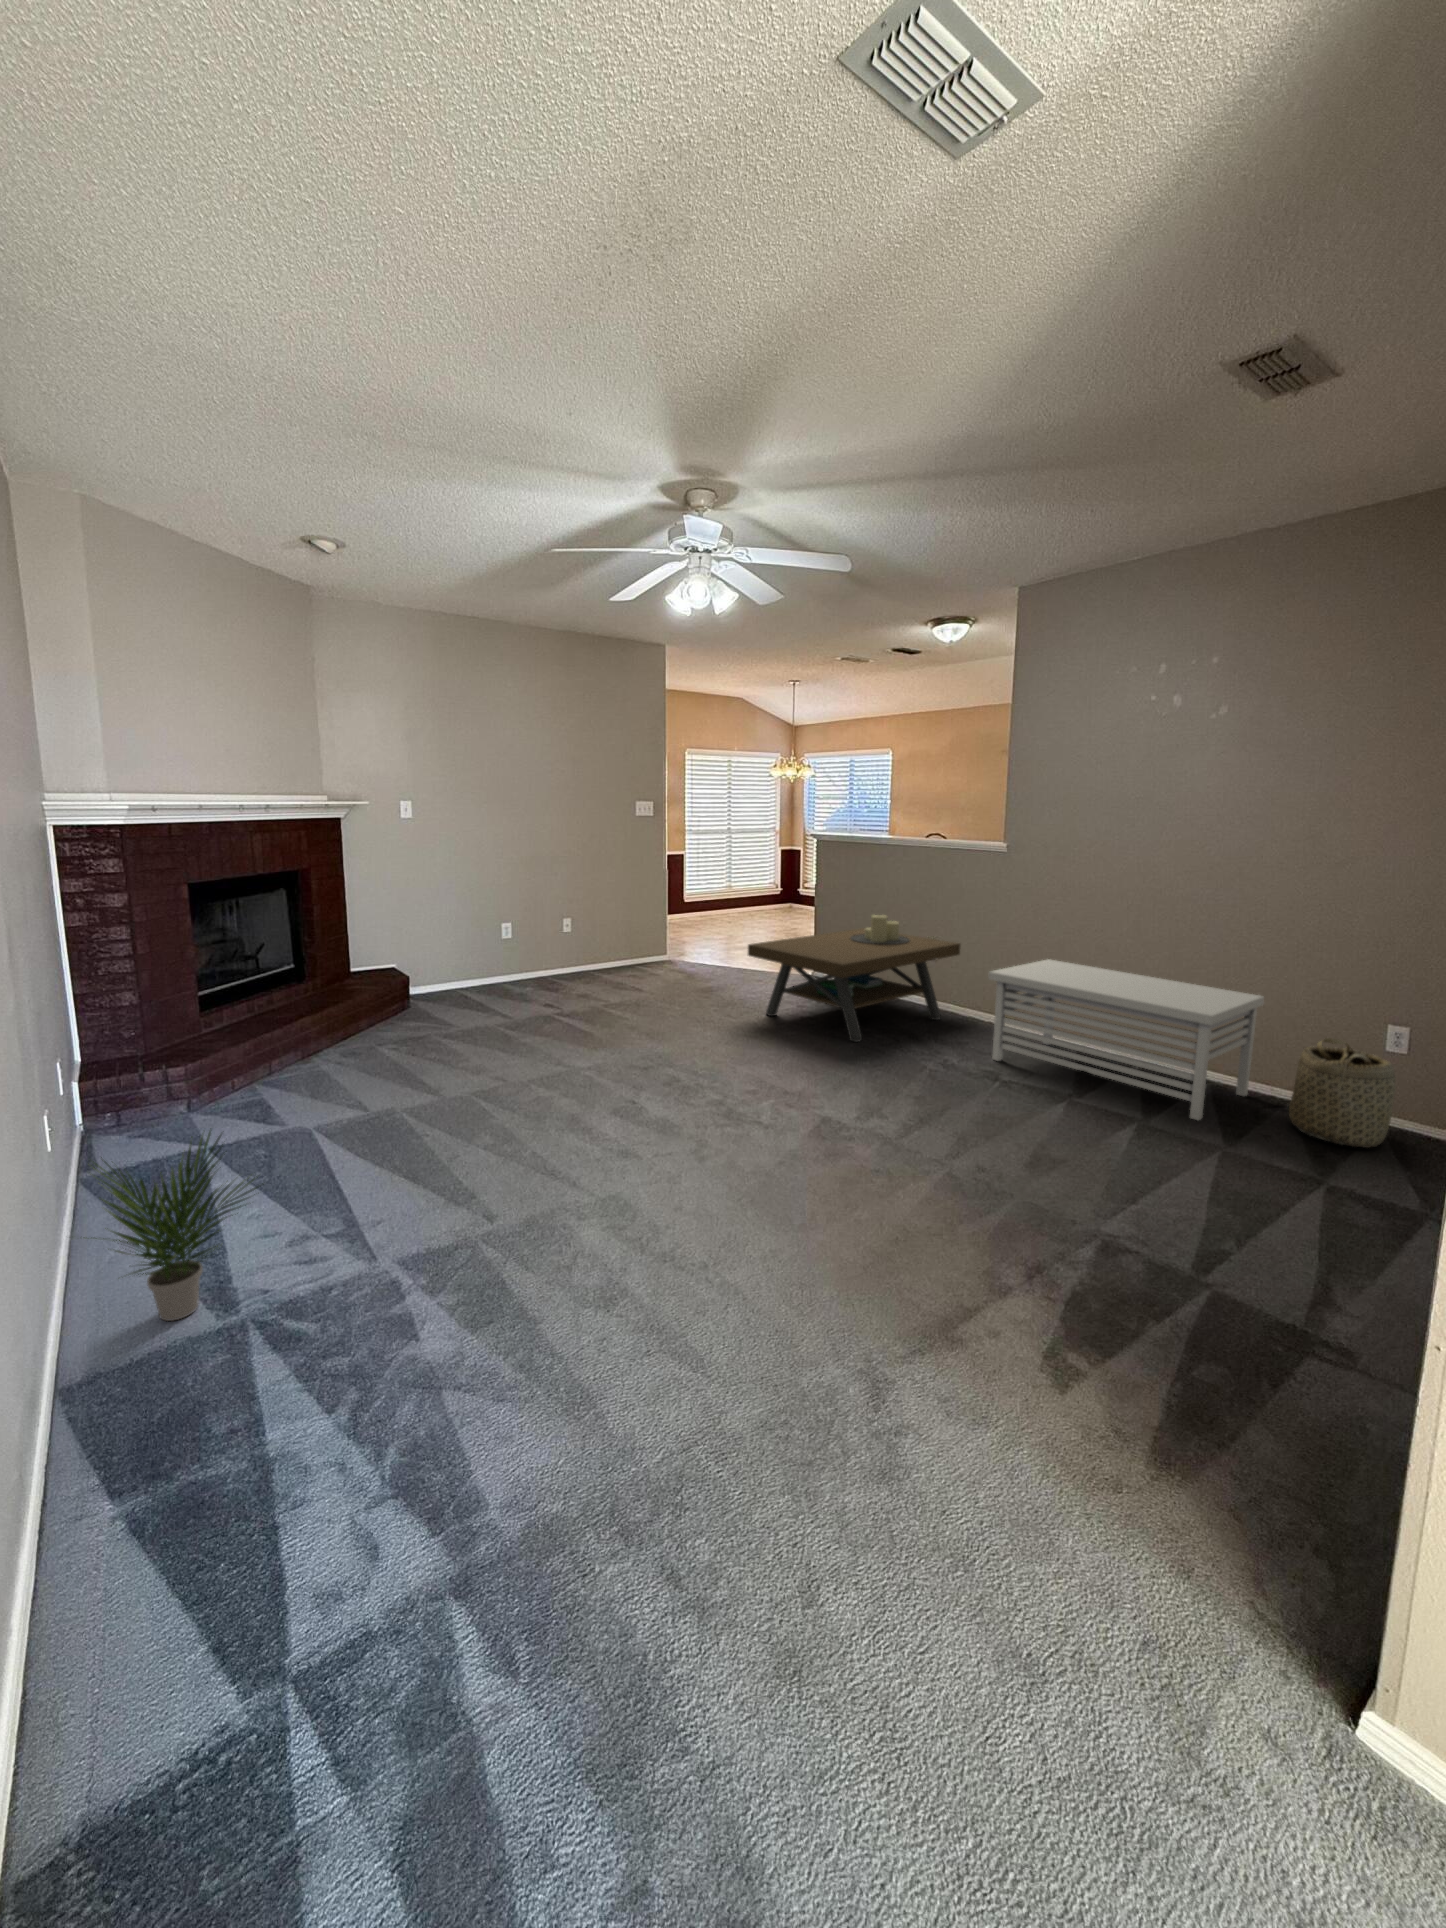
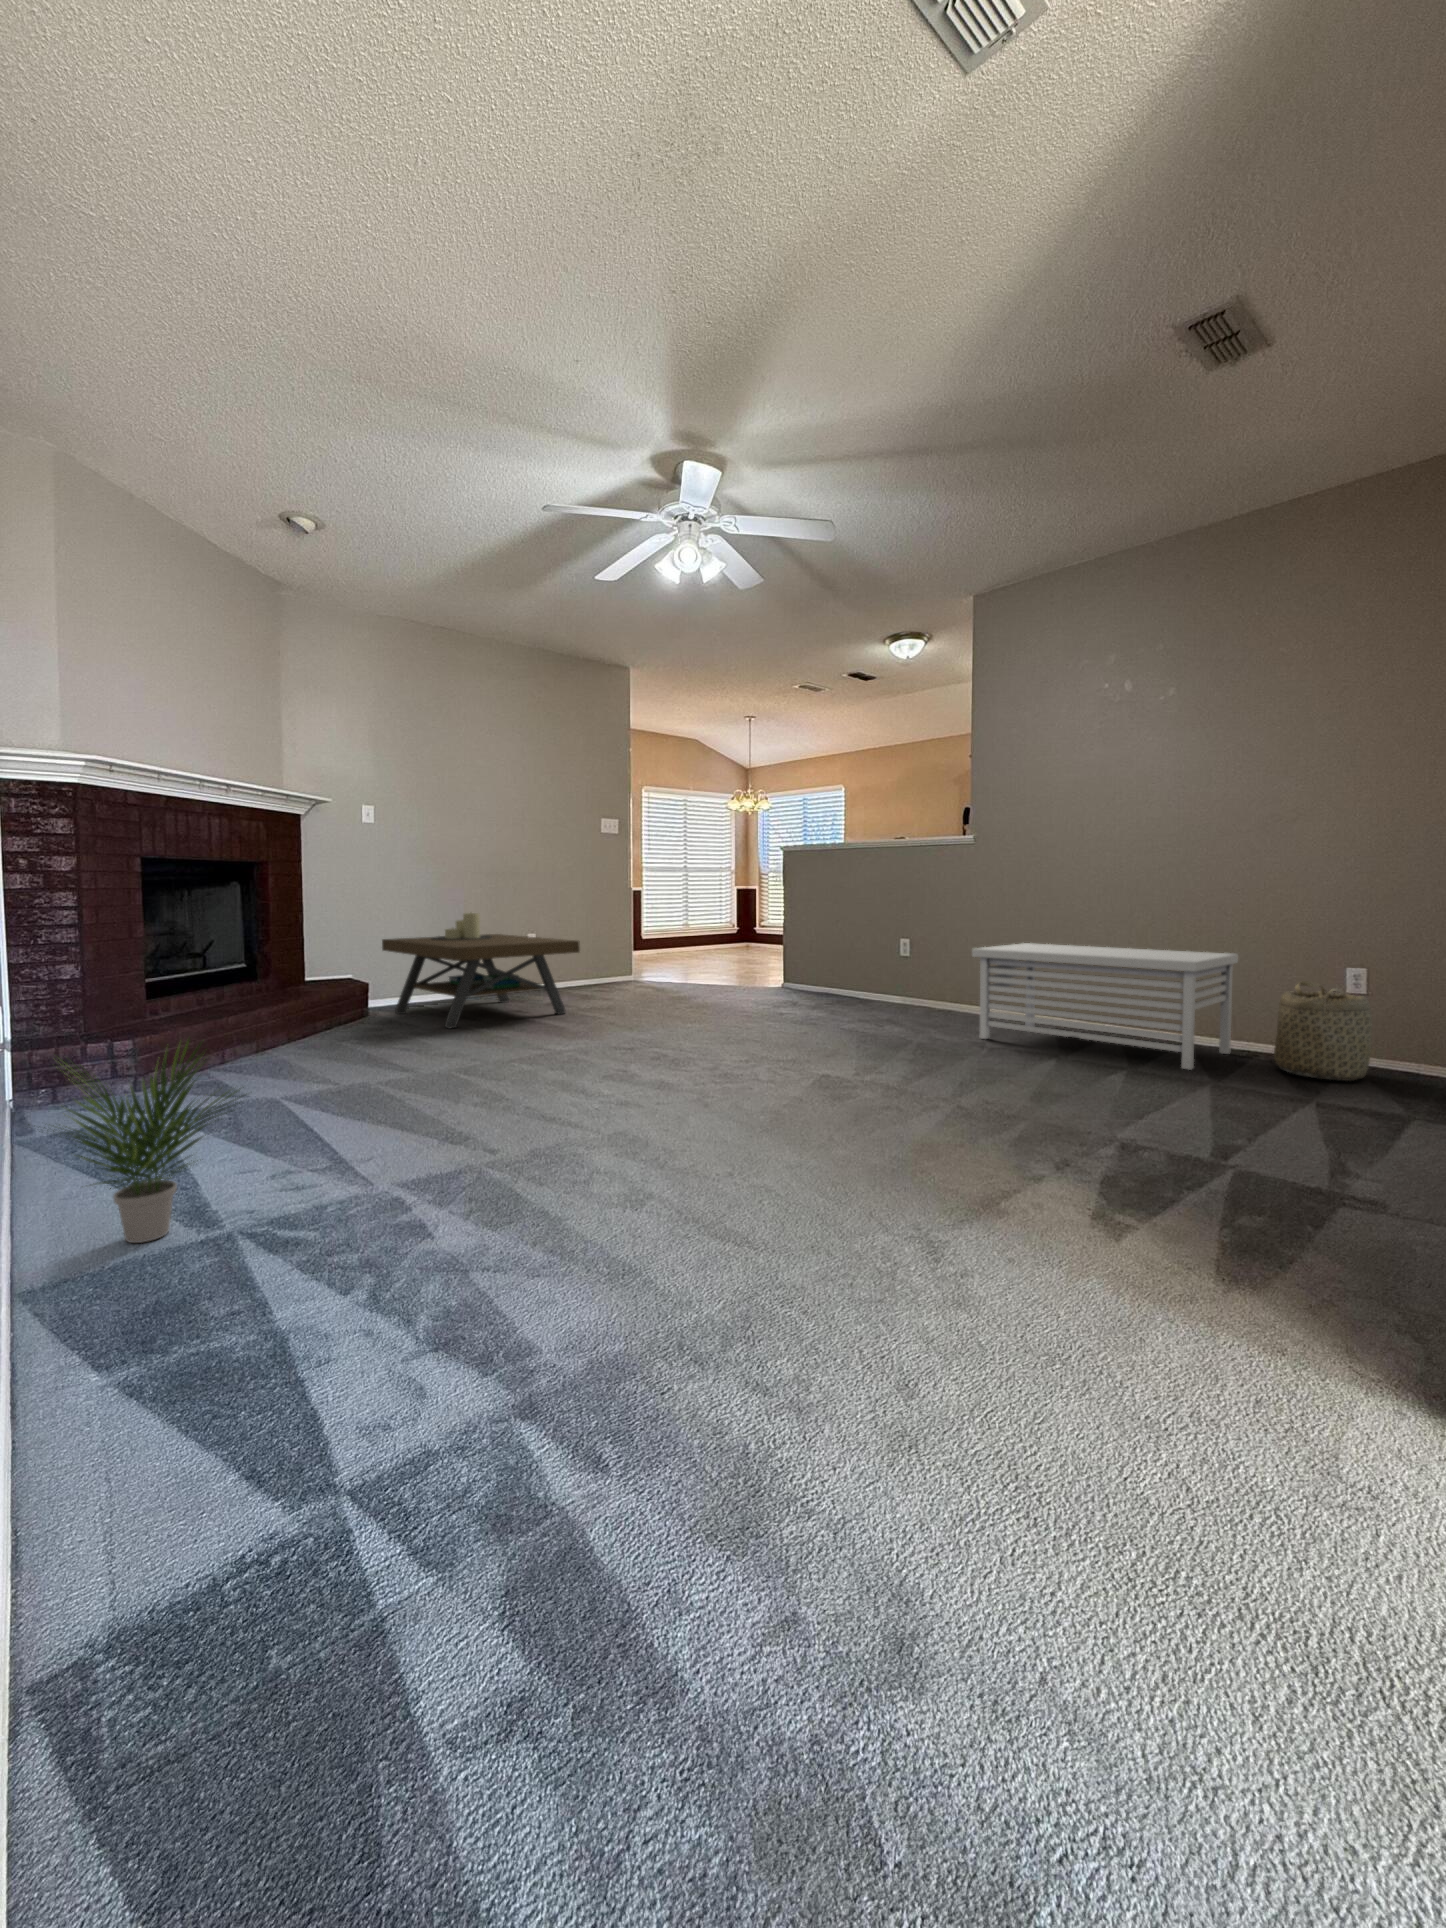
coffee table: present [748,915,960,1042] -> present [382,913,580,1028]

